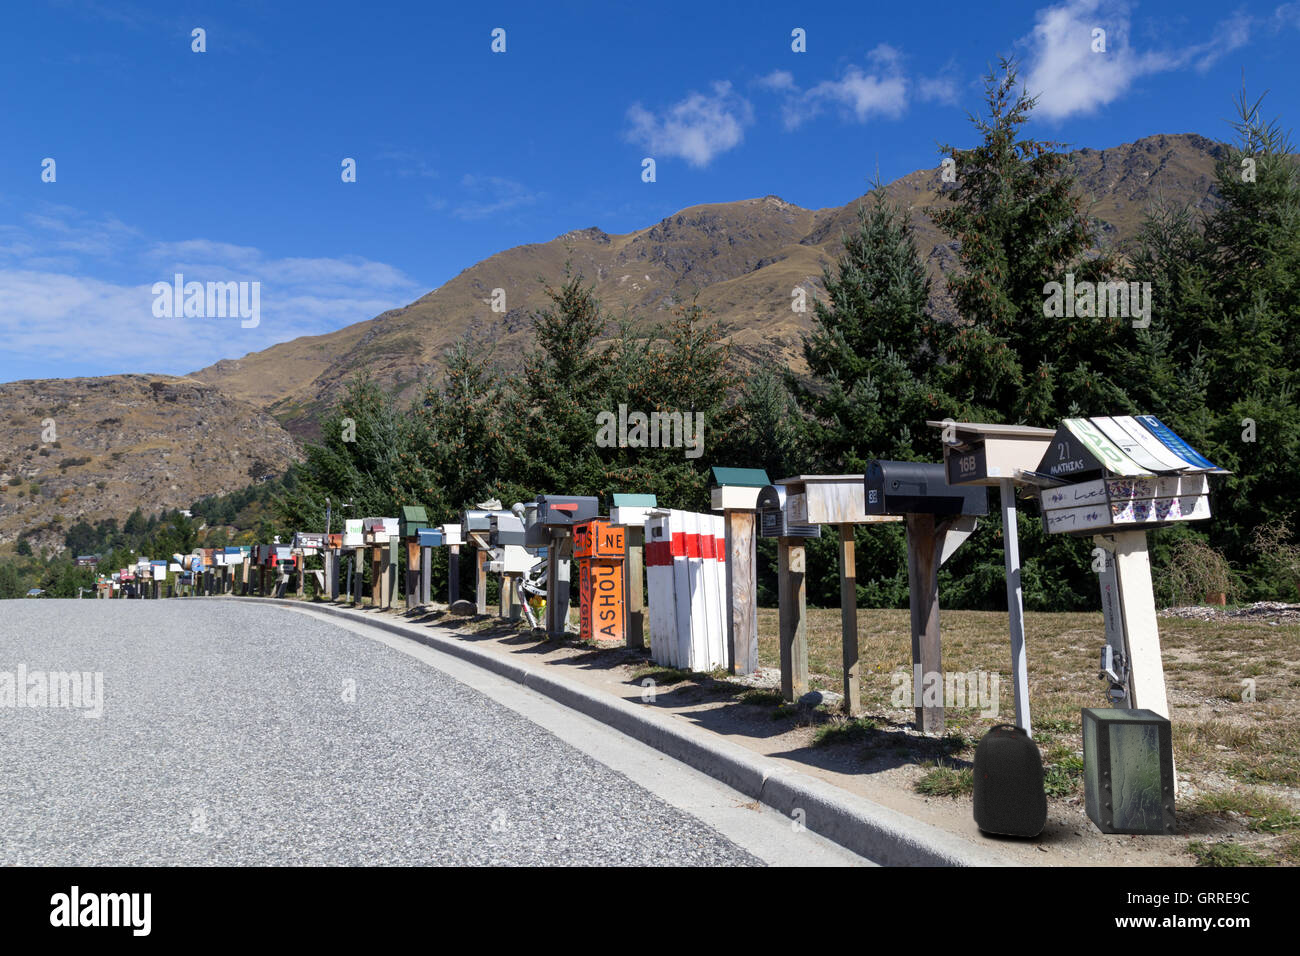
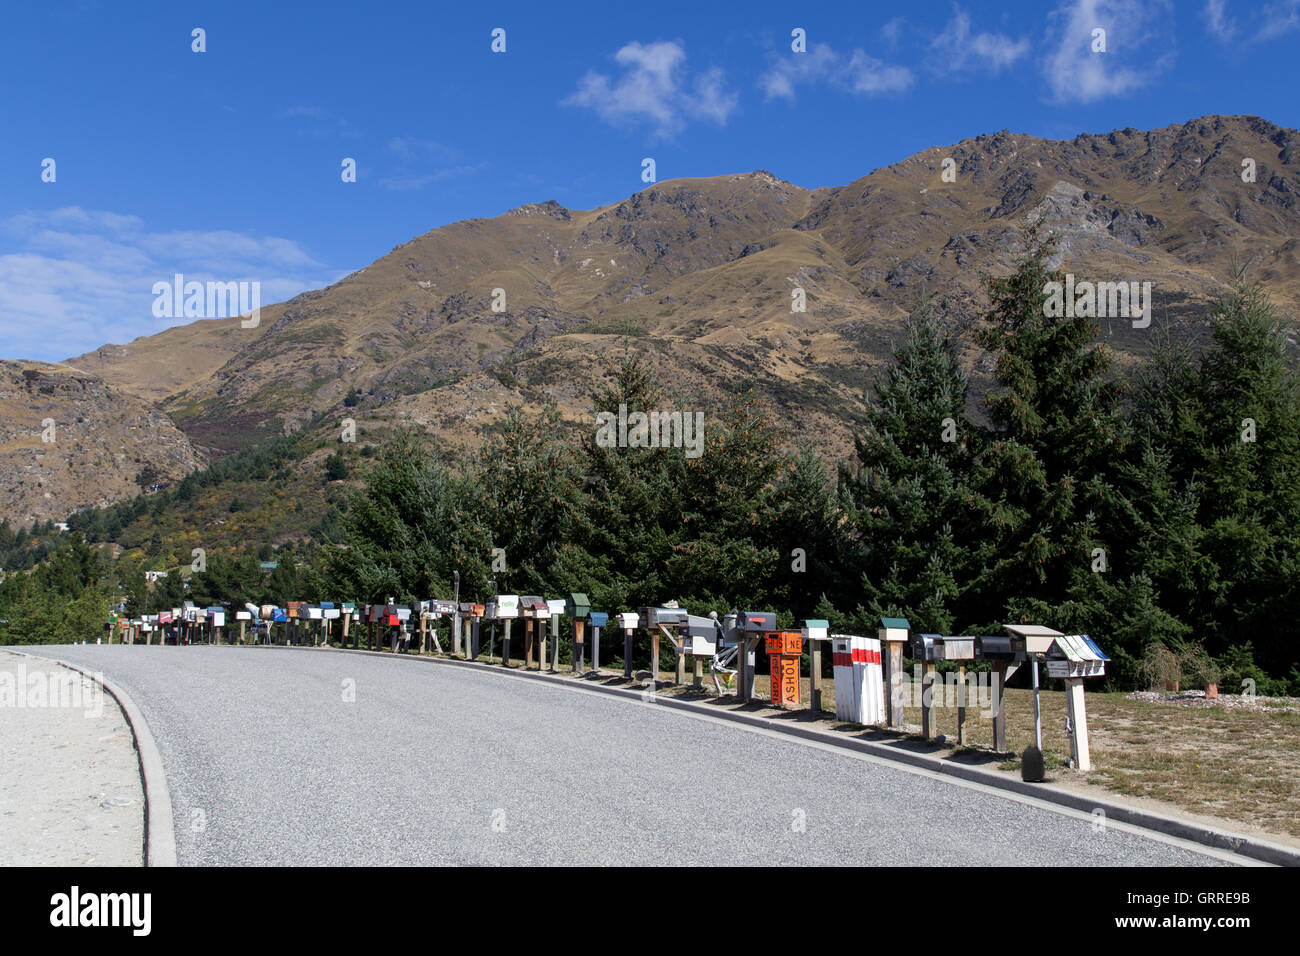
storage box: present [1081,708,1177,835] -> none [1058,740,1086,781]

